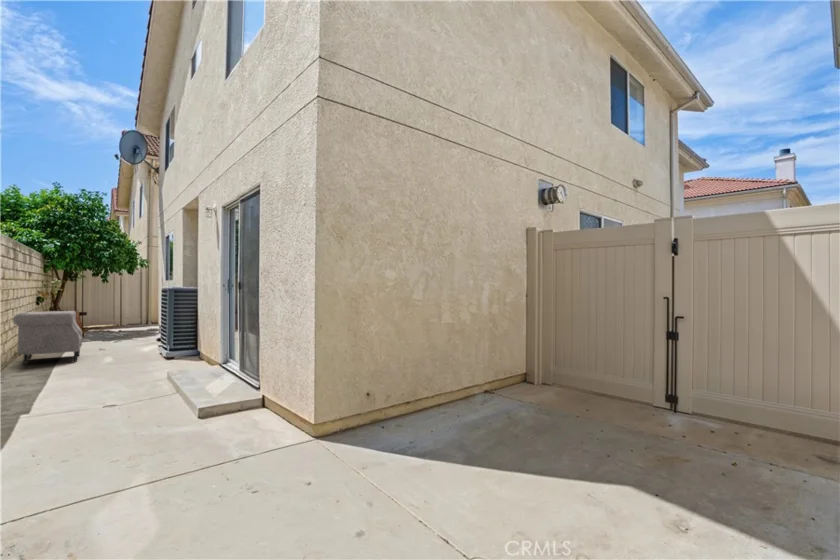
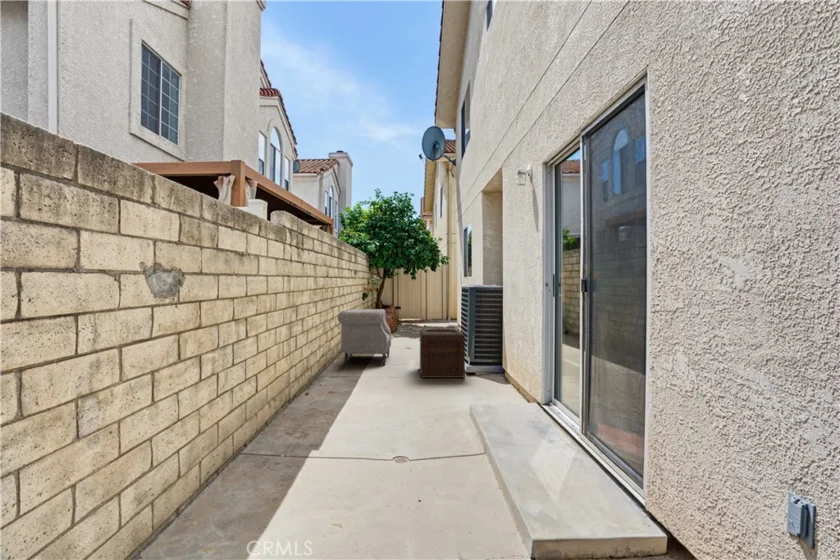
wooden crate: none [118,324,165,365] -> present [420,329,465,378]

